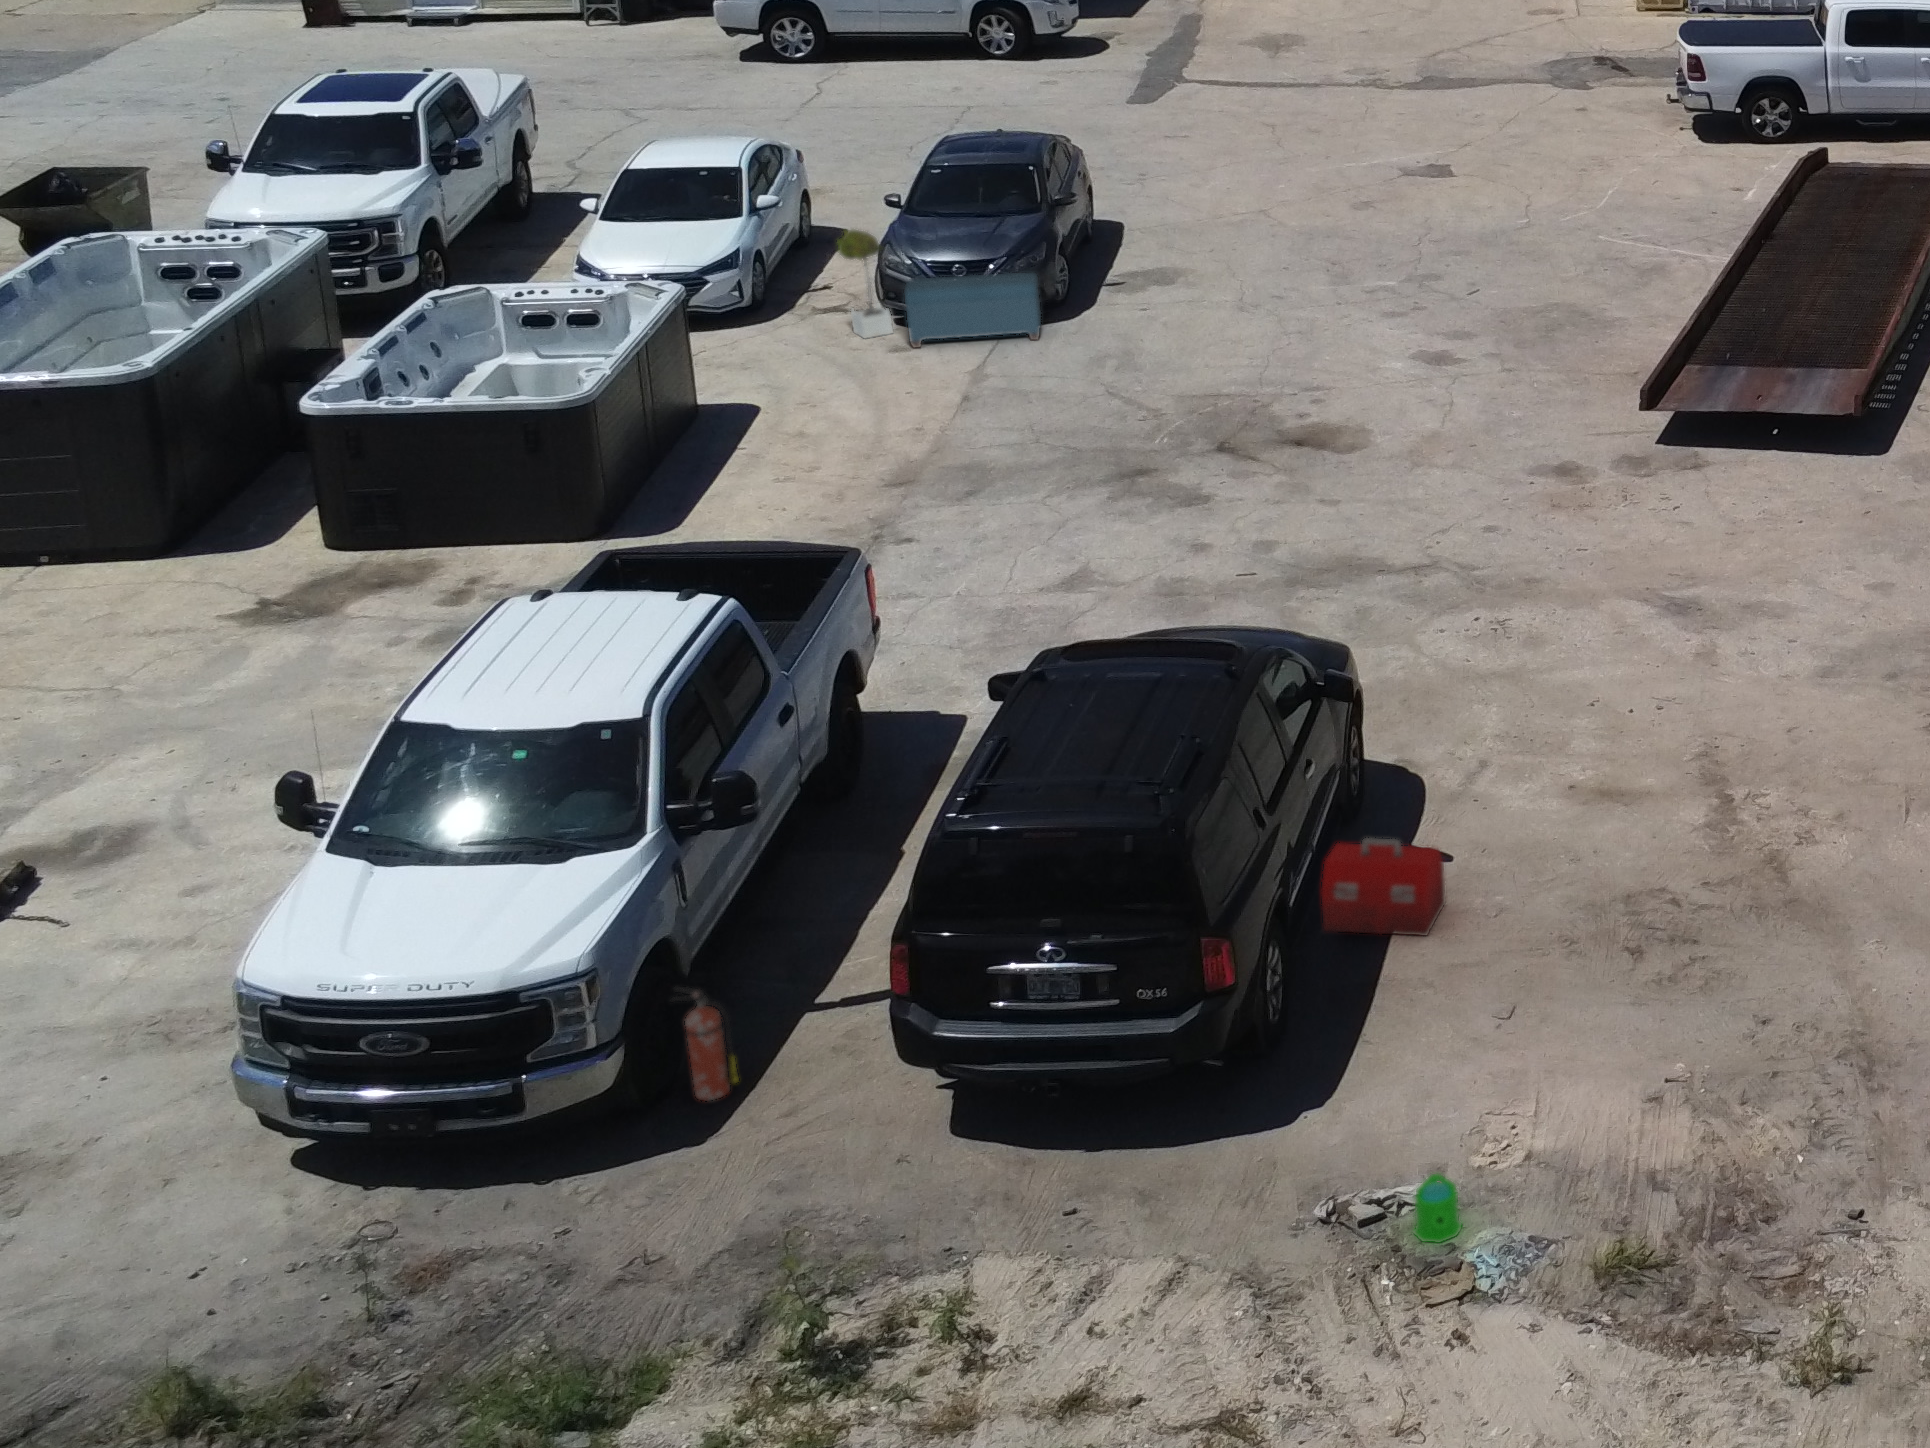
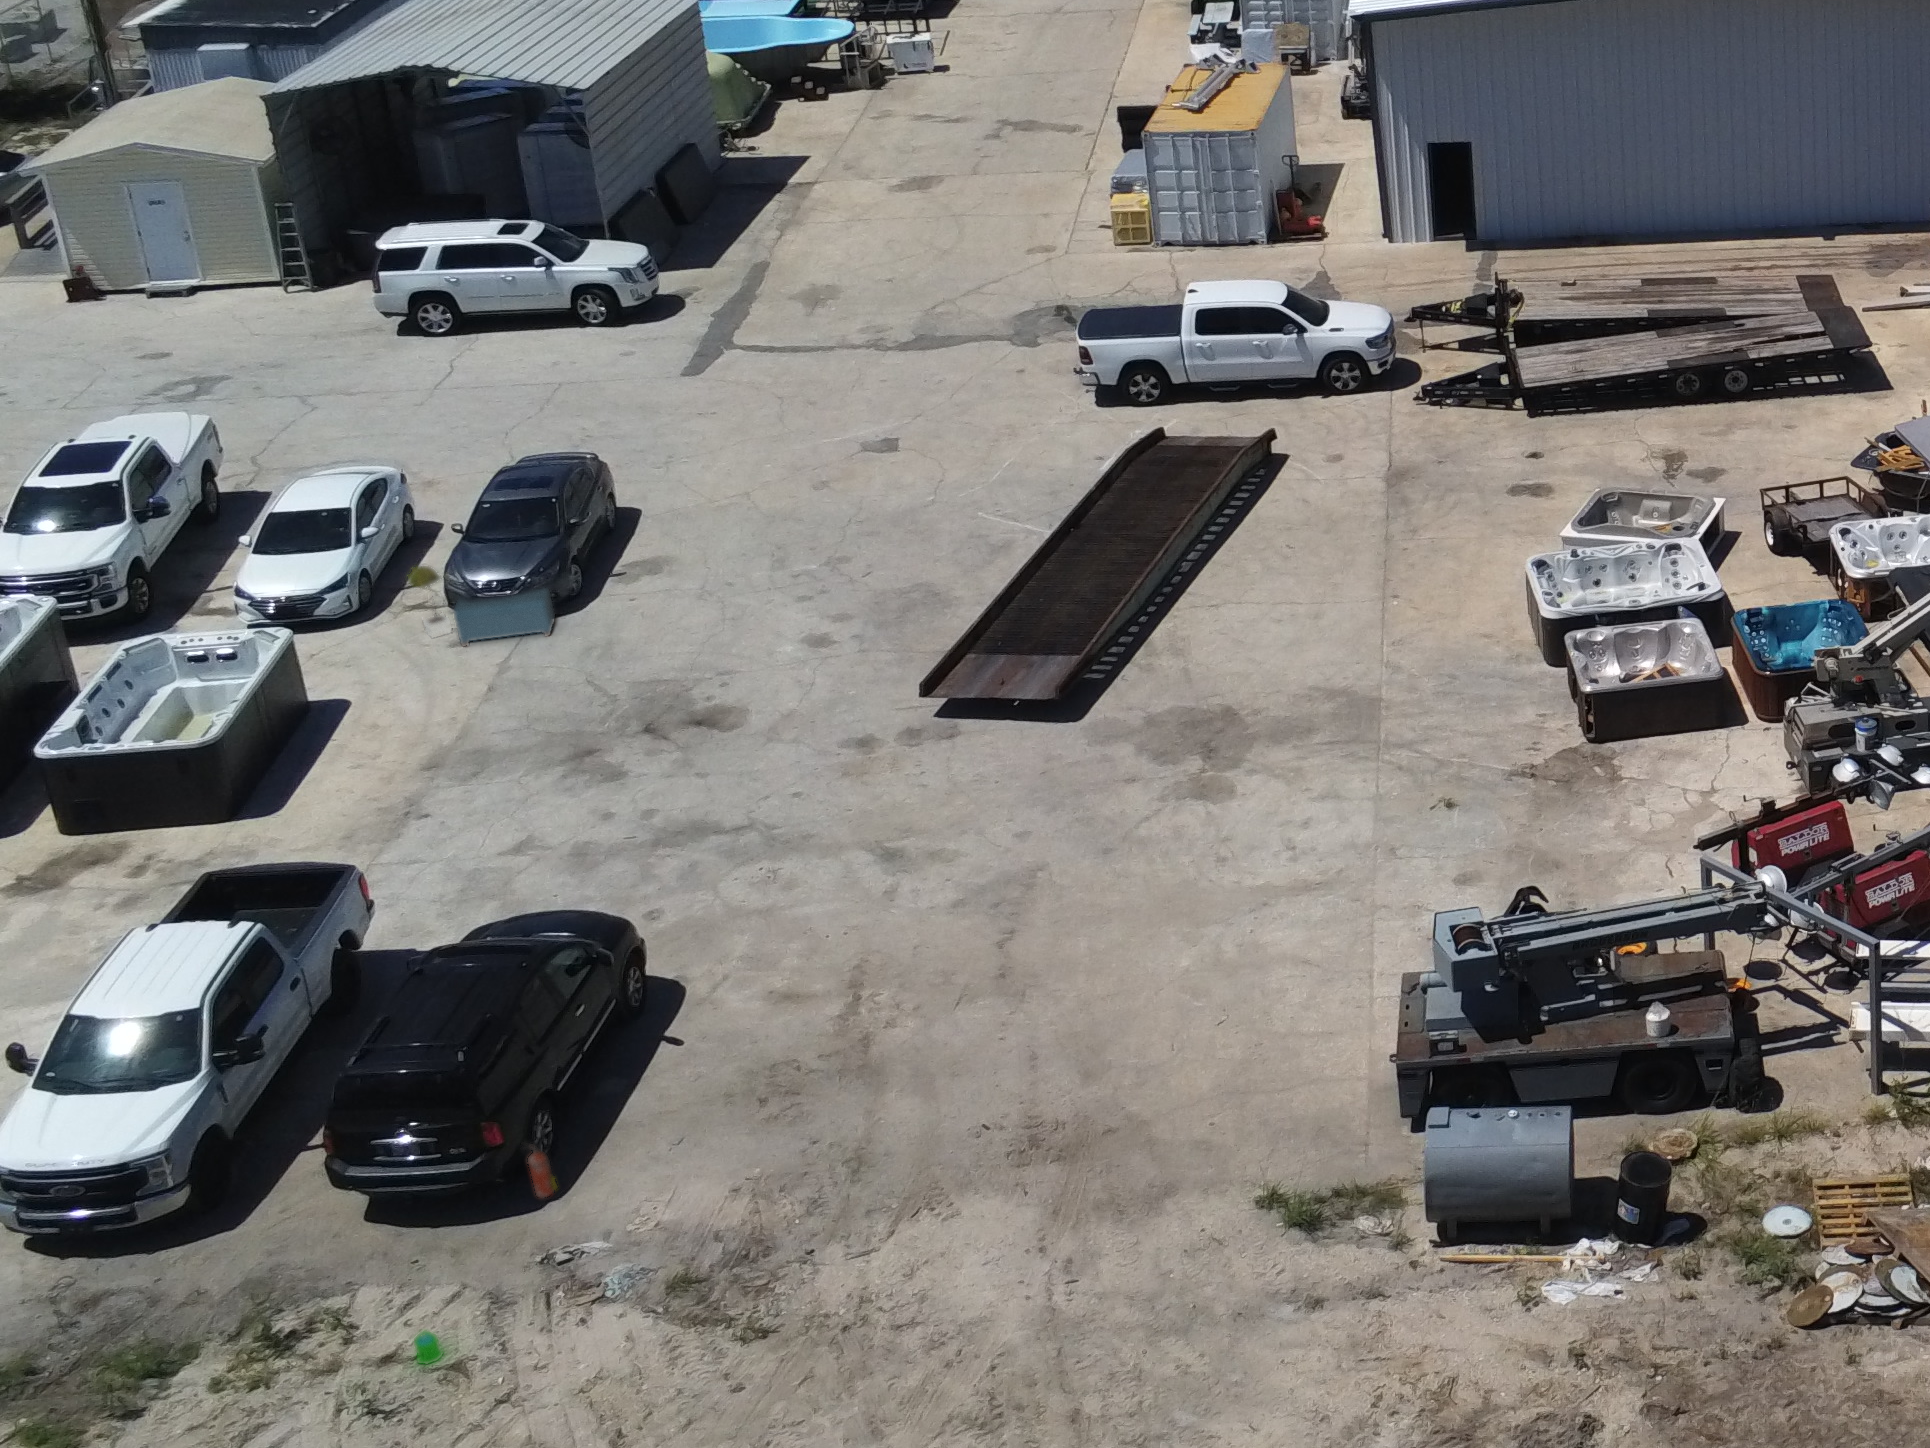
toolbox: present [1322,838,1445,936] -> none [586,1048,664,1099]
fire extinguisher: present [672,986,738,1100] -> present [524,1143,557,1198]
watering can: present [1413,1174,1462,1242] -> present [414,1331,444,1364]

